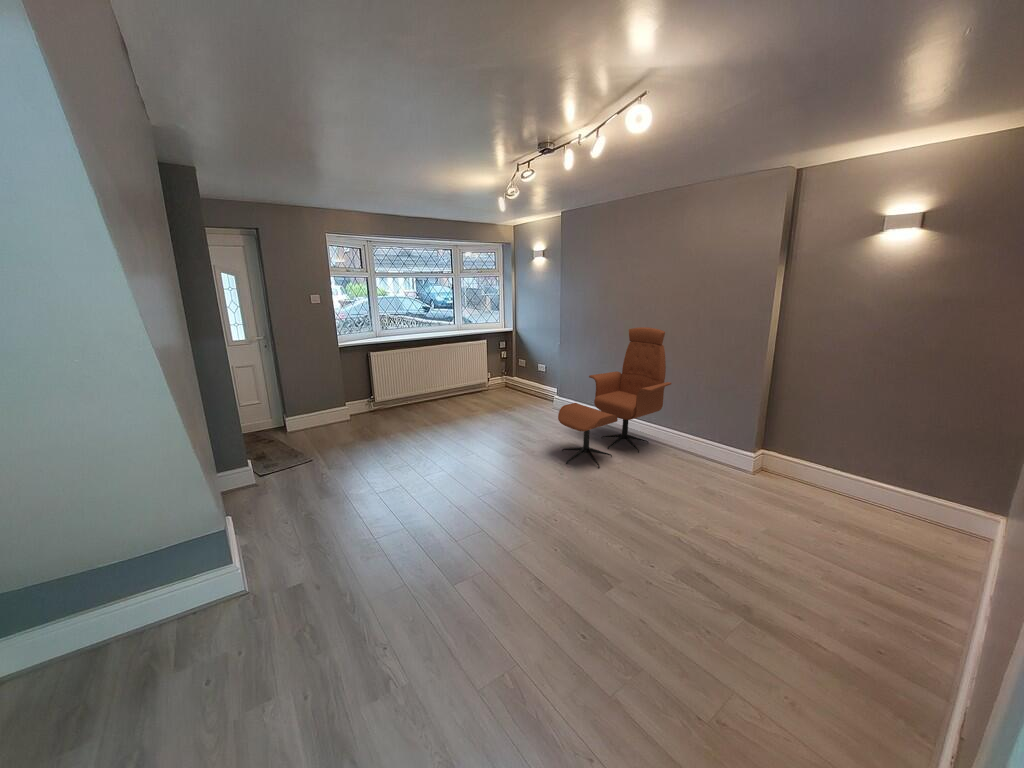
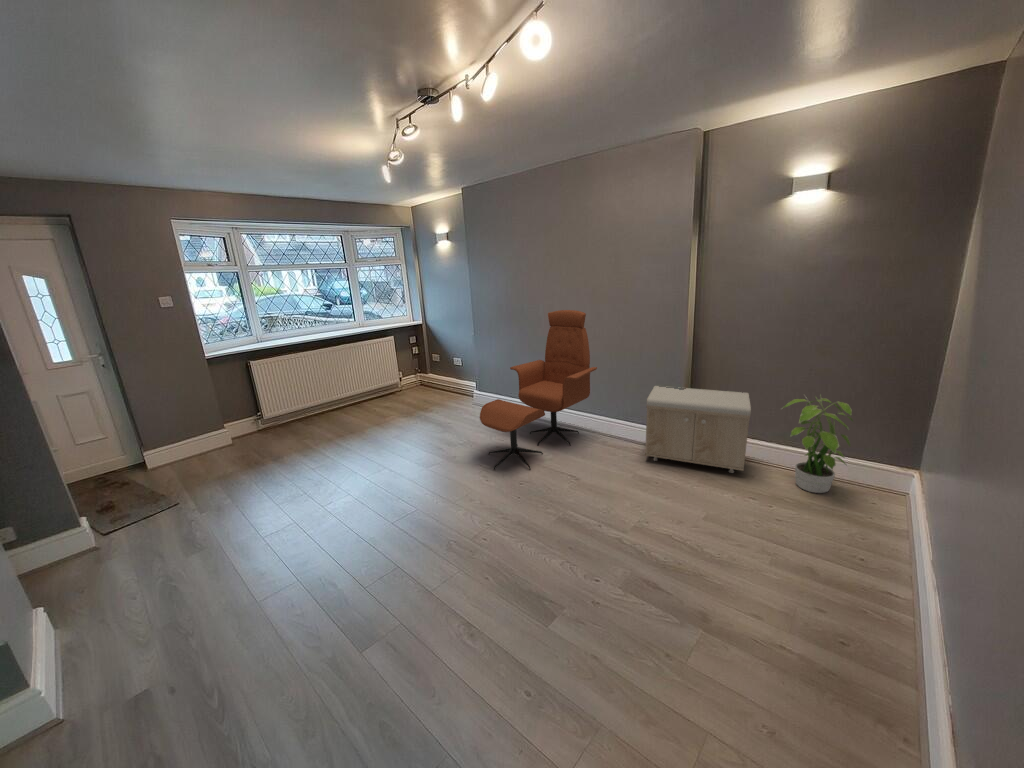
storage bench: none [711,405,825,496] -> present [645,386,751,473]
potted plant: none [855,426,938,527] -> present [781,398,853,493]

